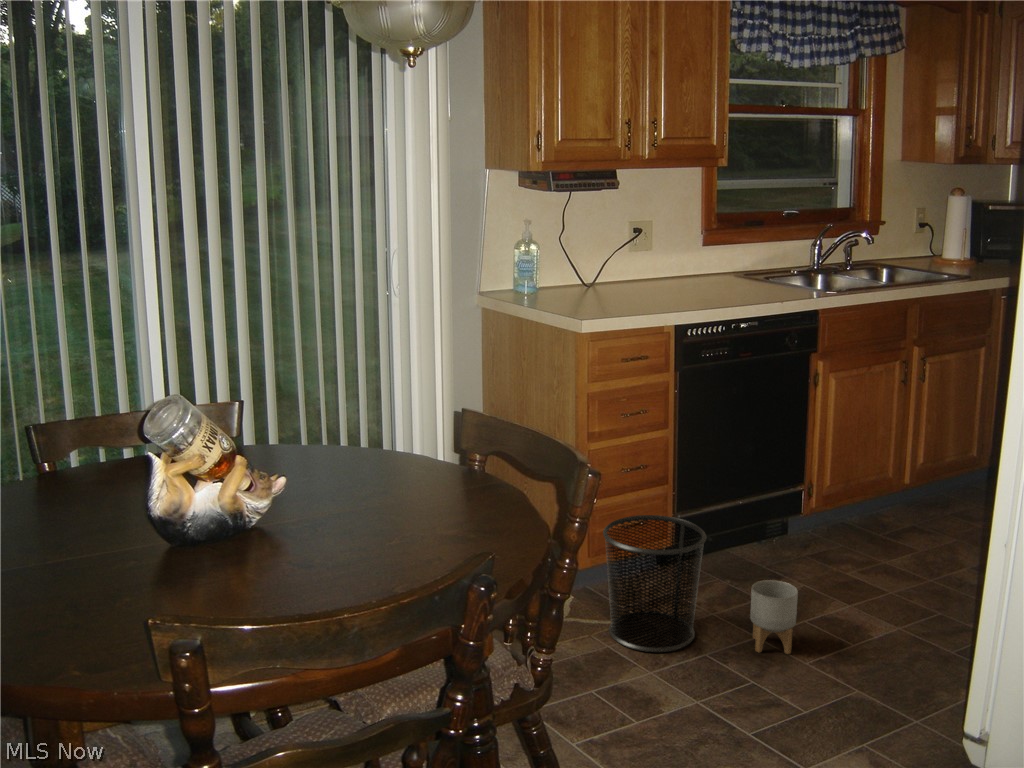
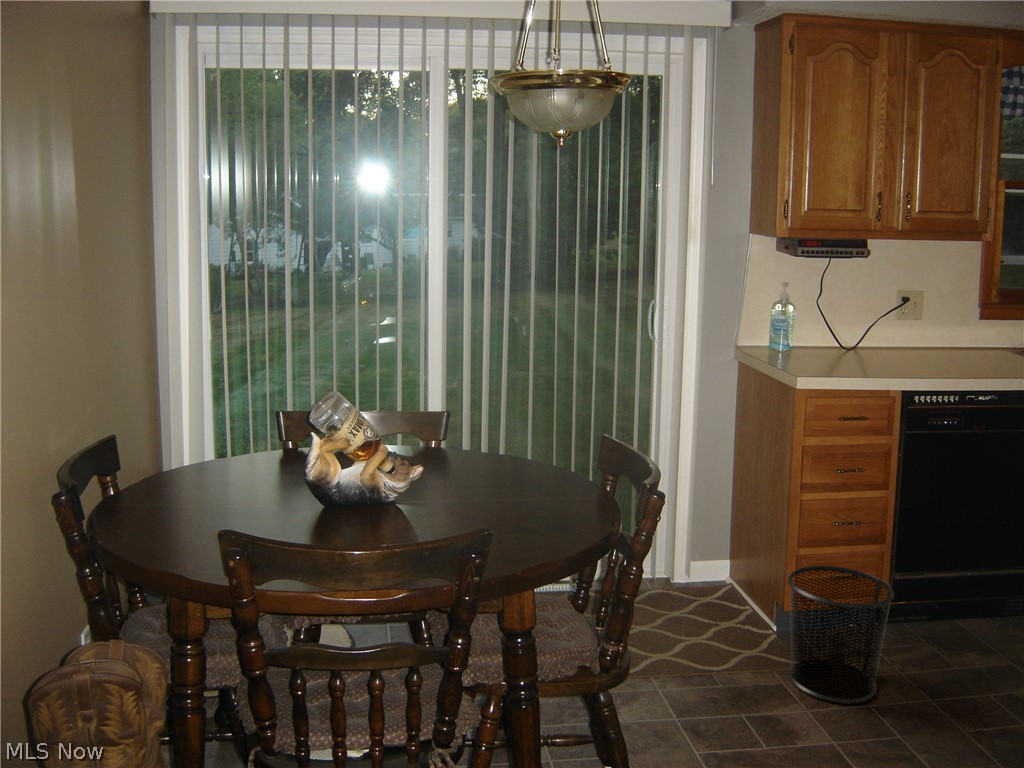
planter: present [750,580,798,654] -> none [933,656,988,738]

